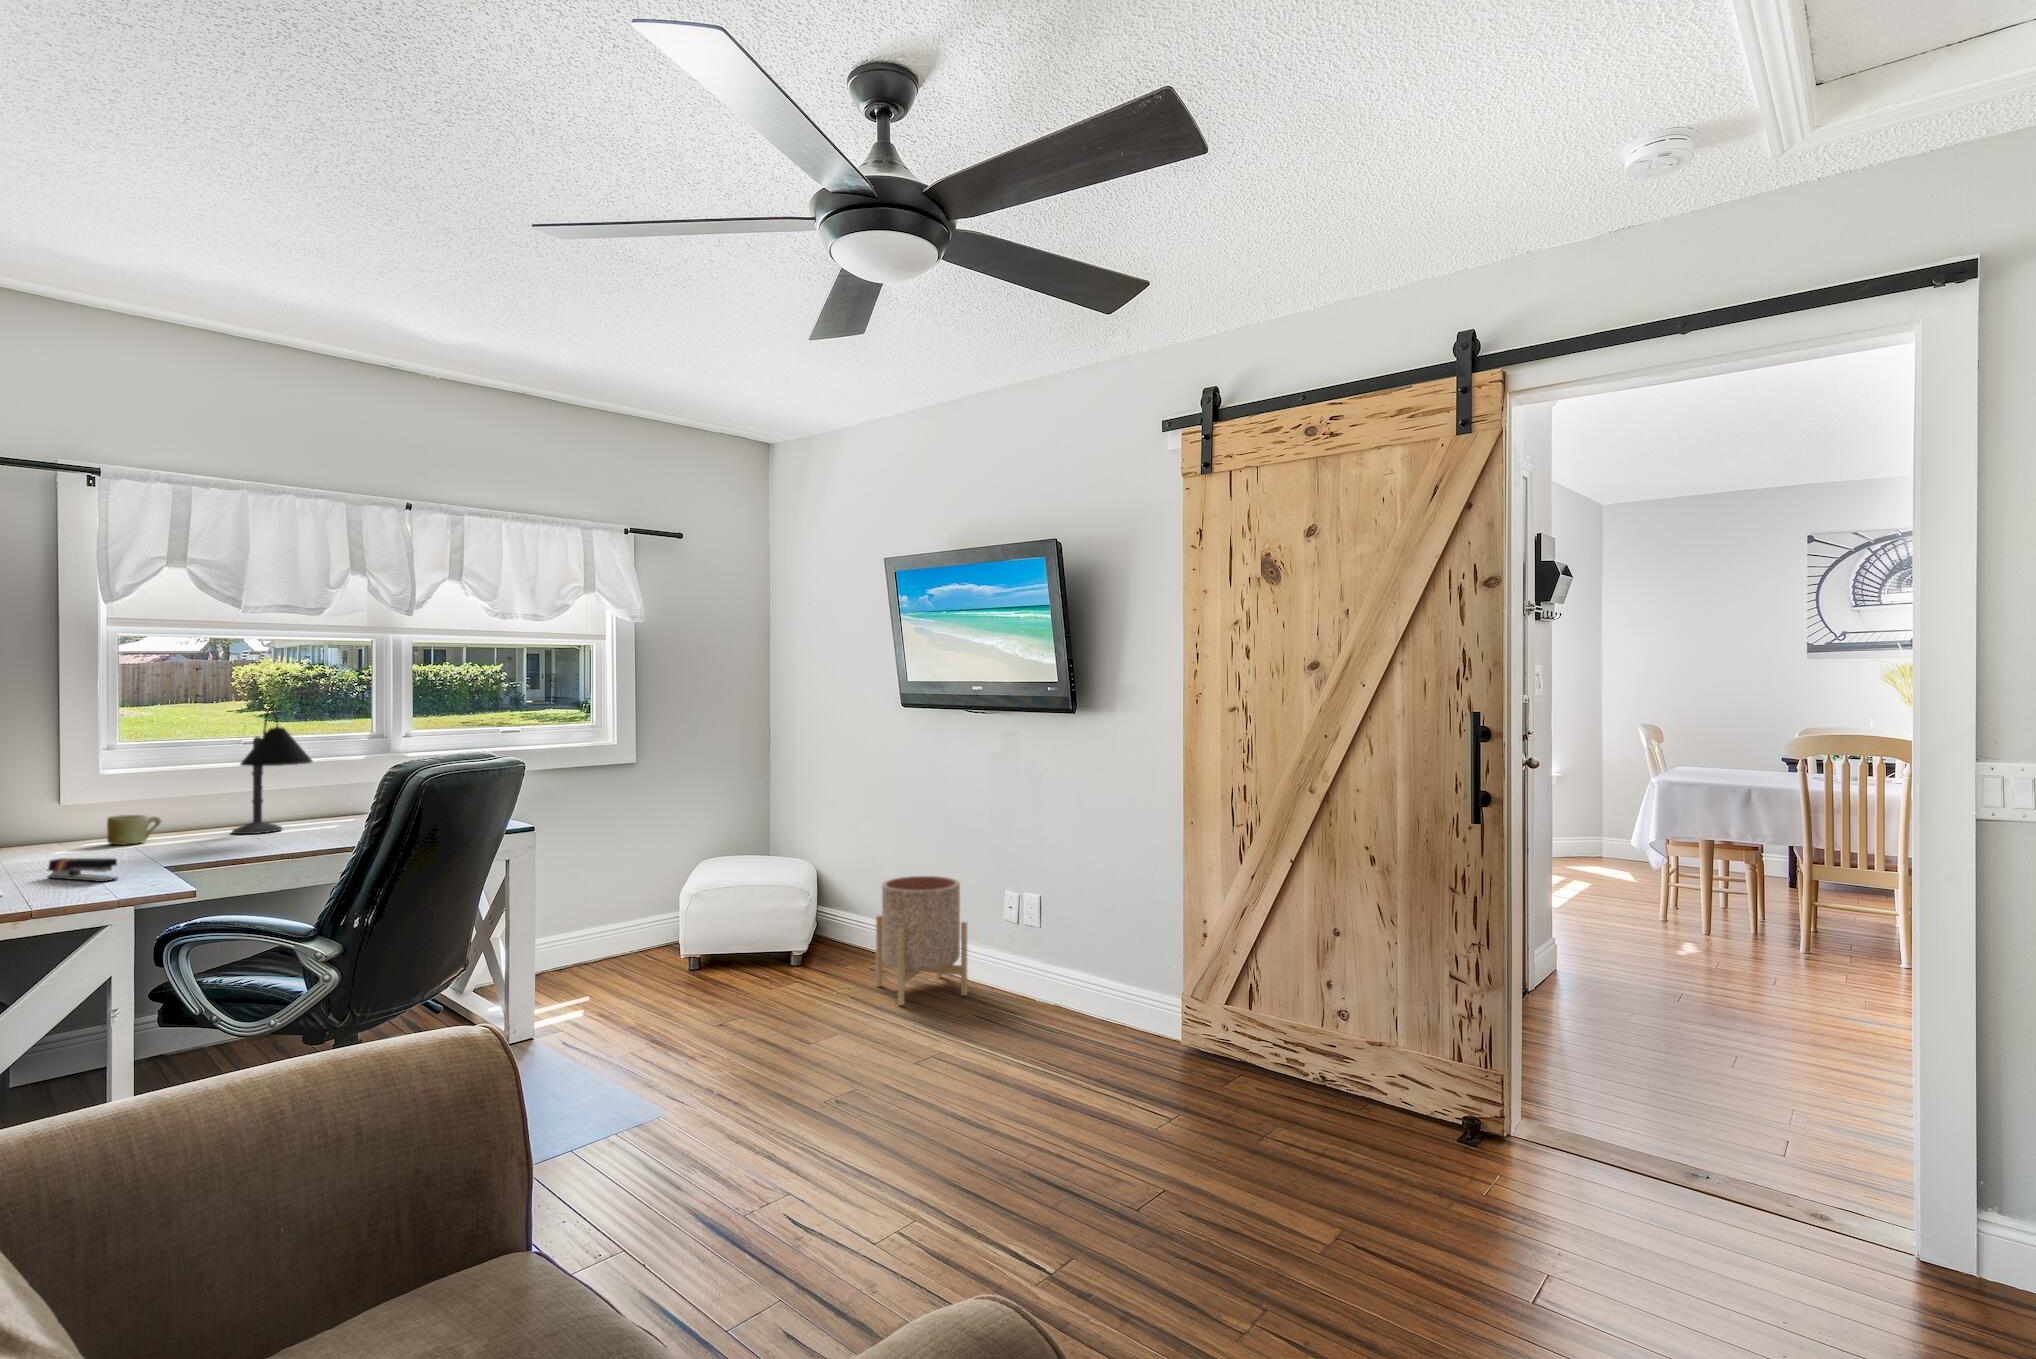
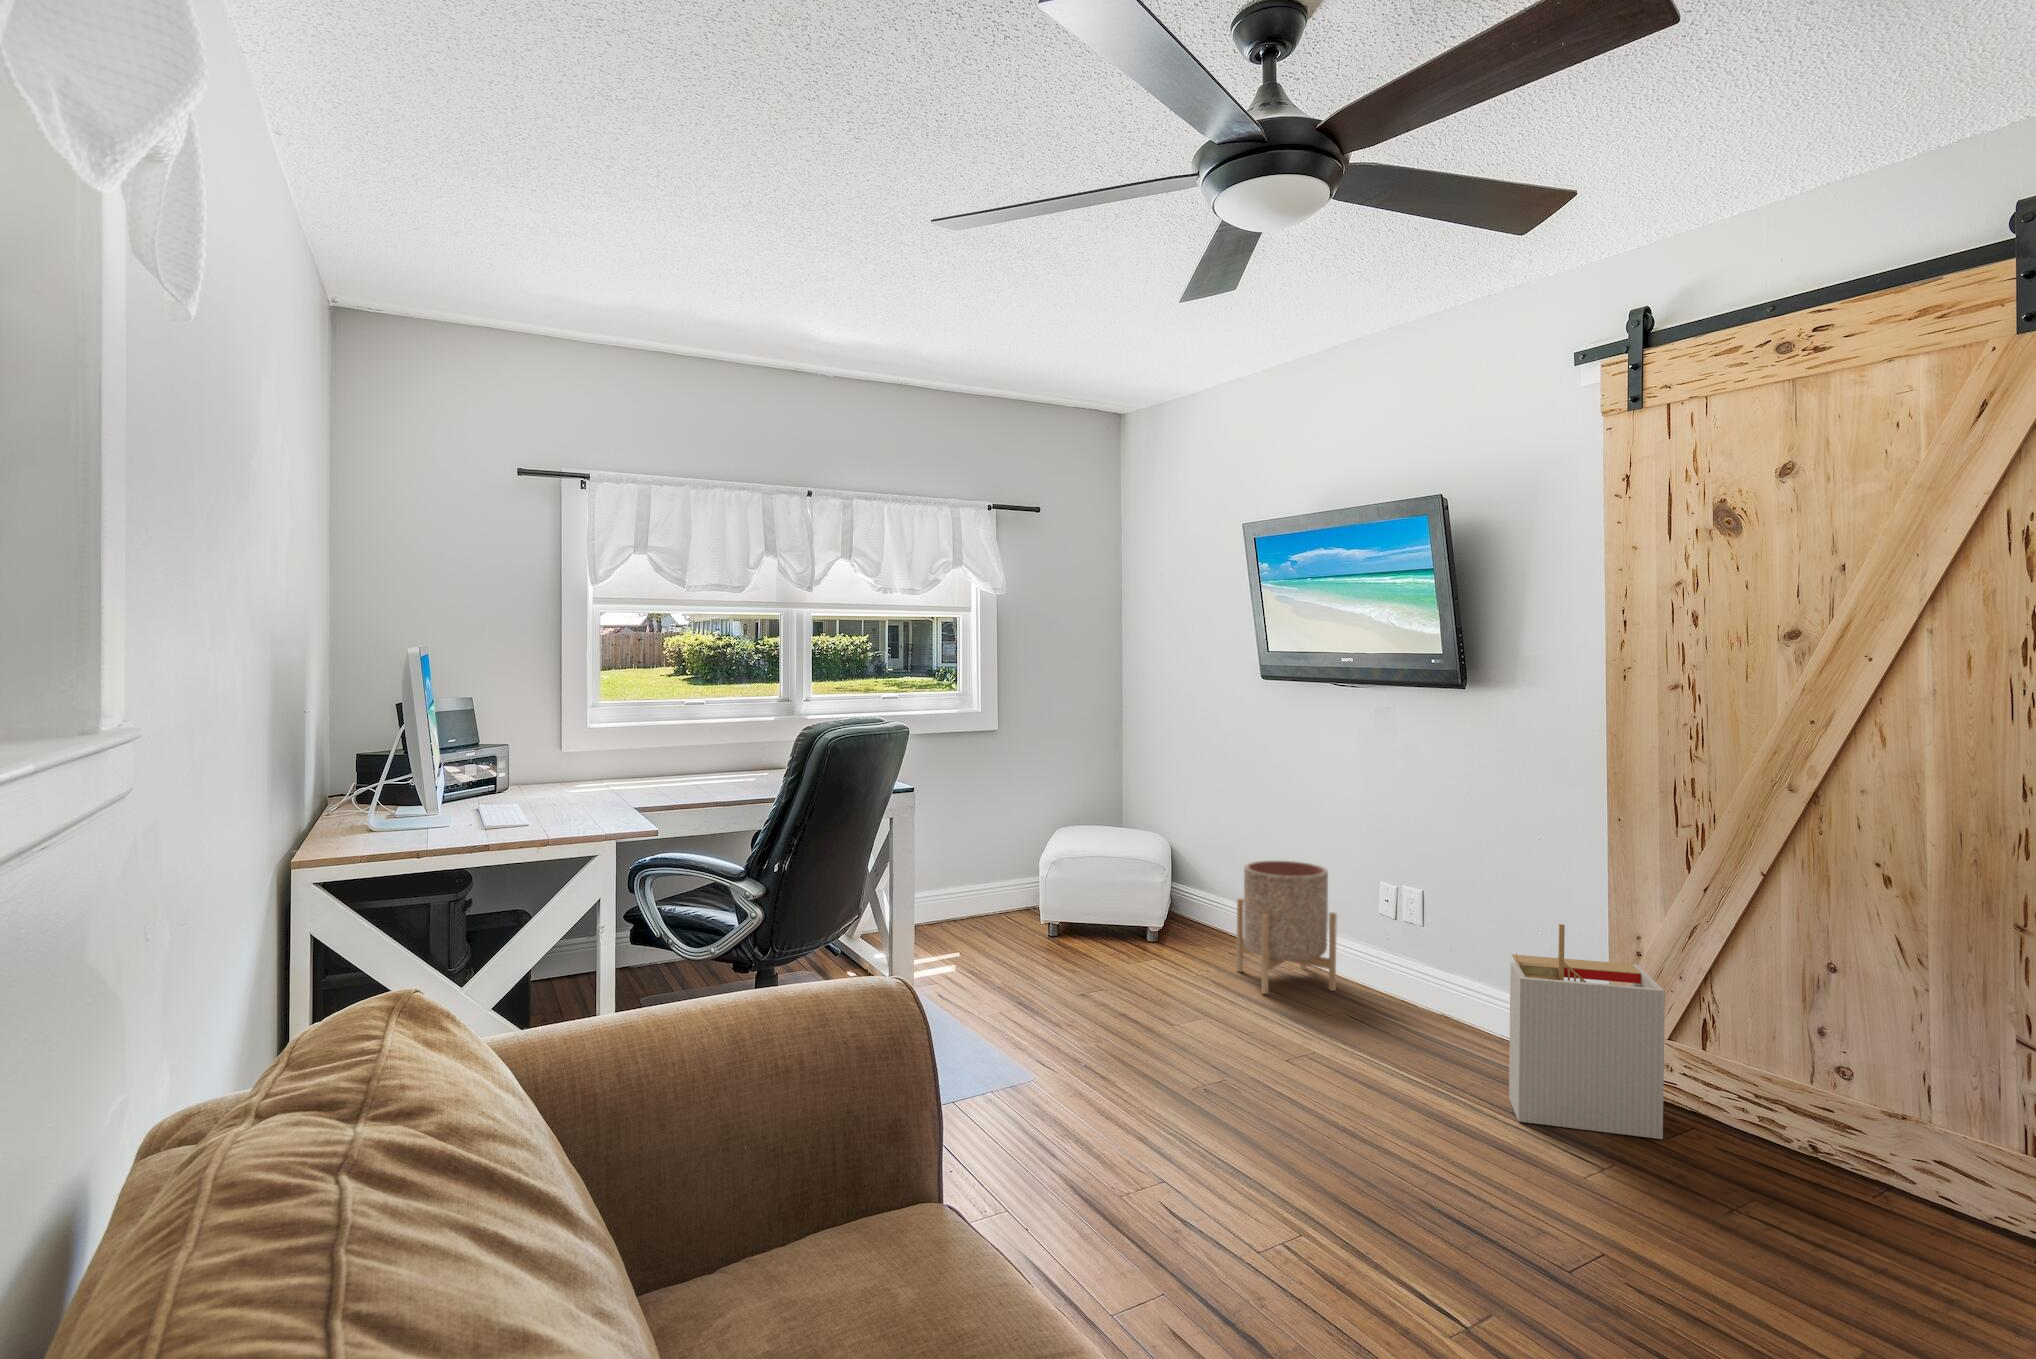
desk lamp: present [232,708,312,834] -> none [678,676,739,786]
mug: present [107,815,161,845] -> none [590,765,628,790]
stapler: present [48,858,117,882] -> none [549,798,598,820]
storage bin: none [1107,916,1224,1094] -> present [1509,924,1665,1139]

